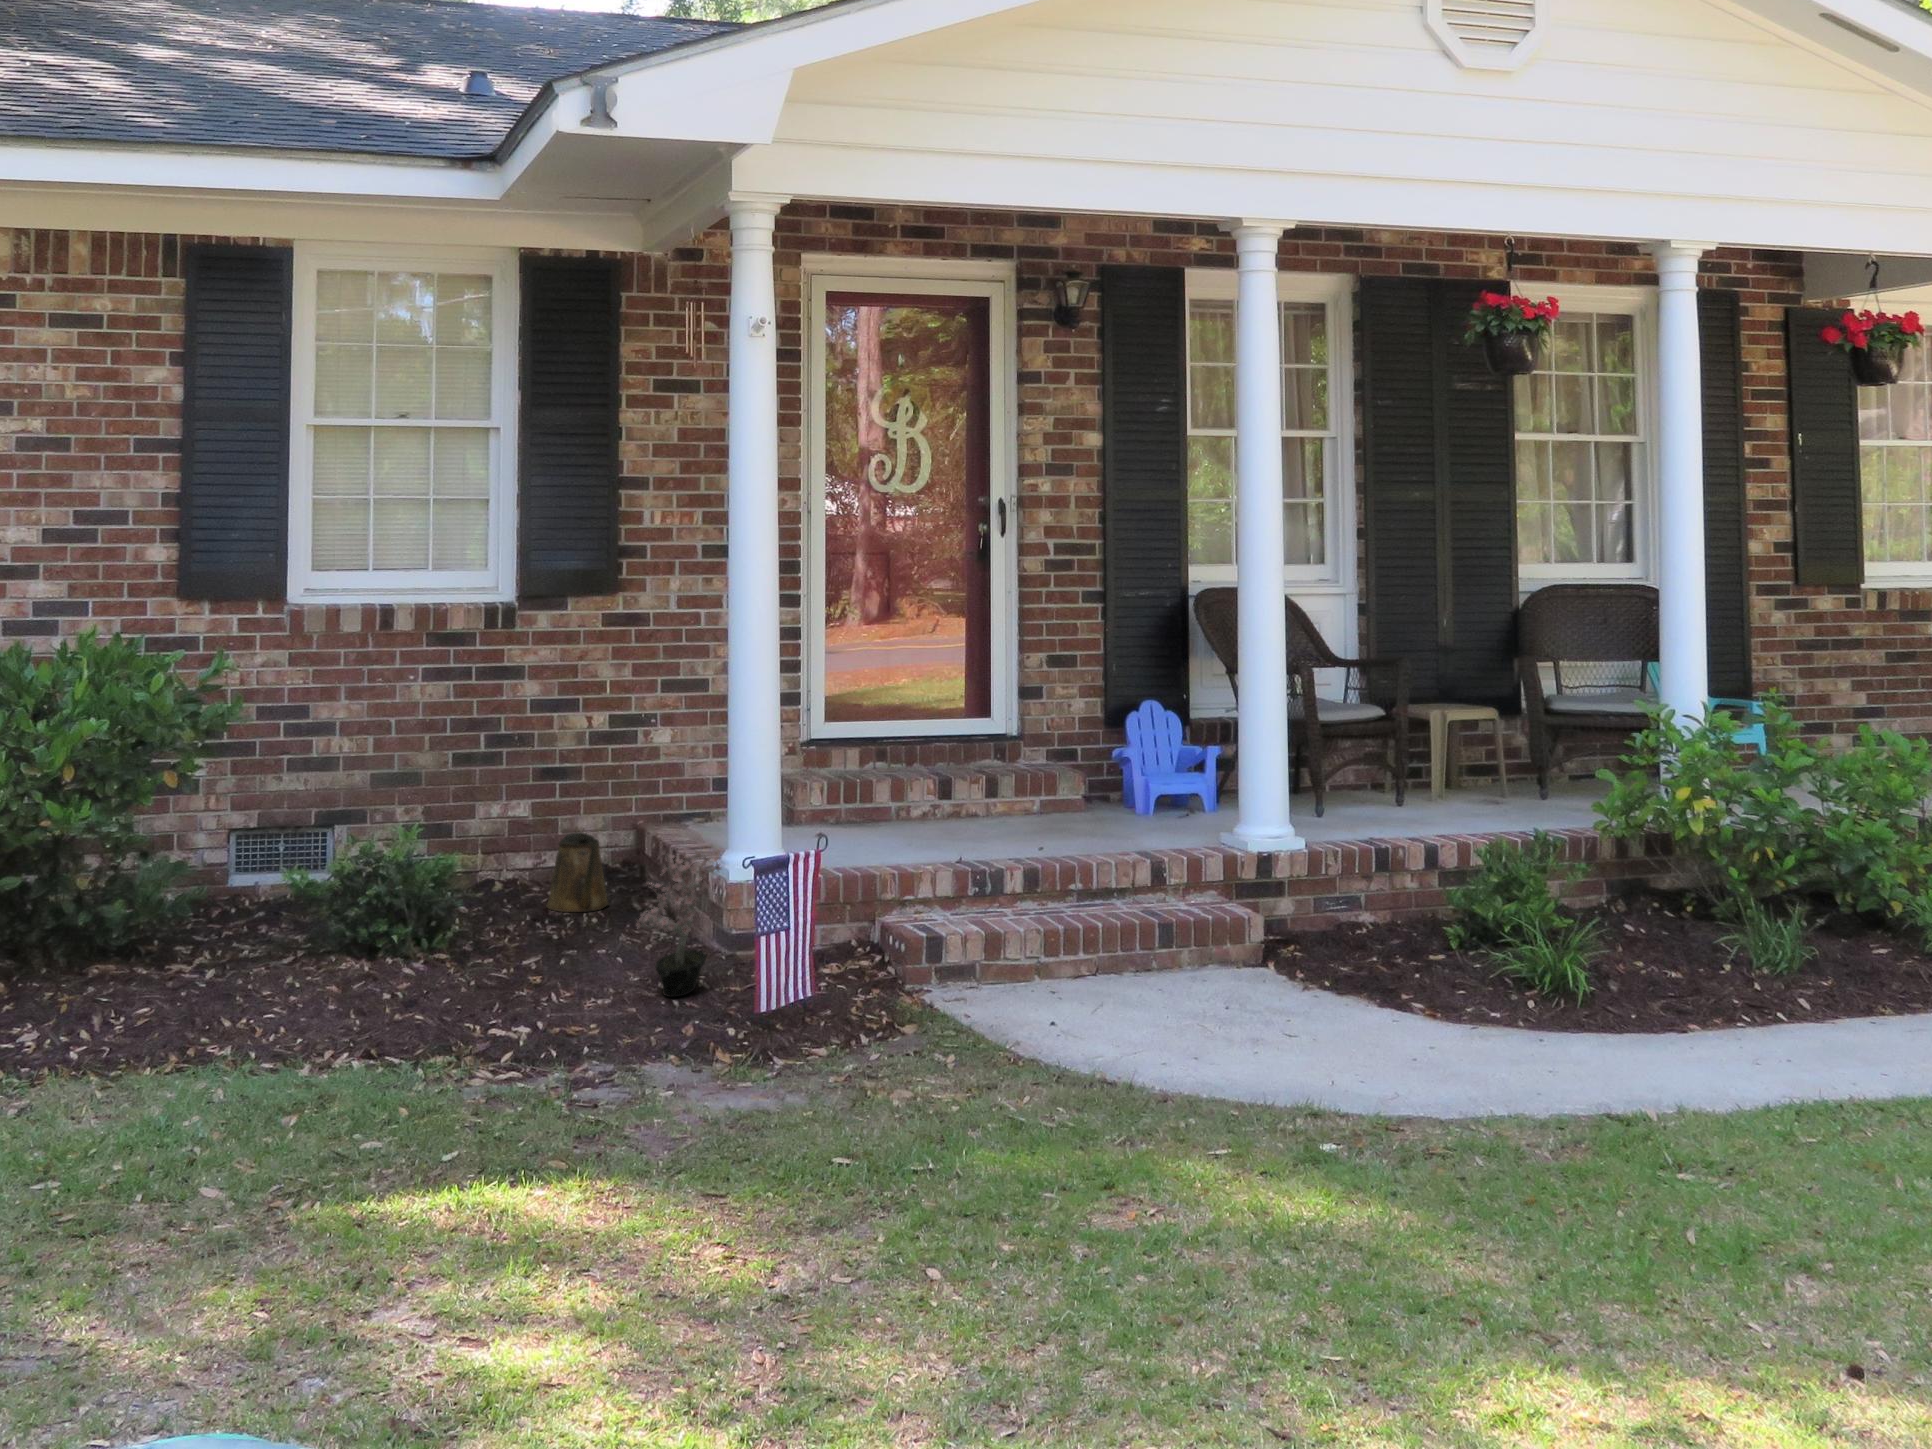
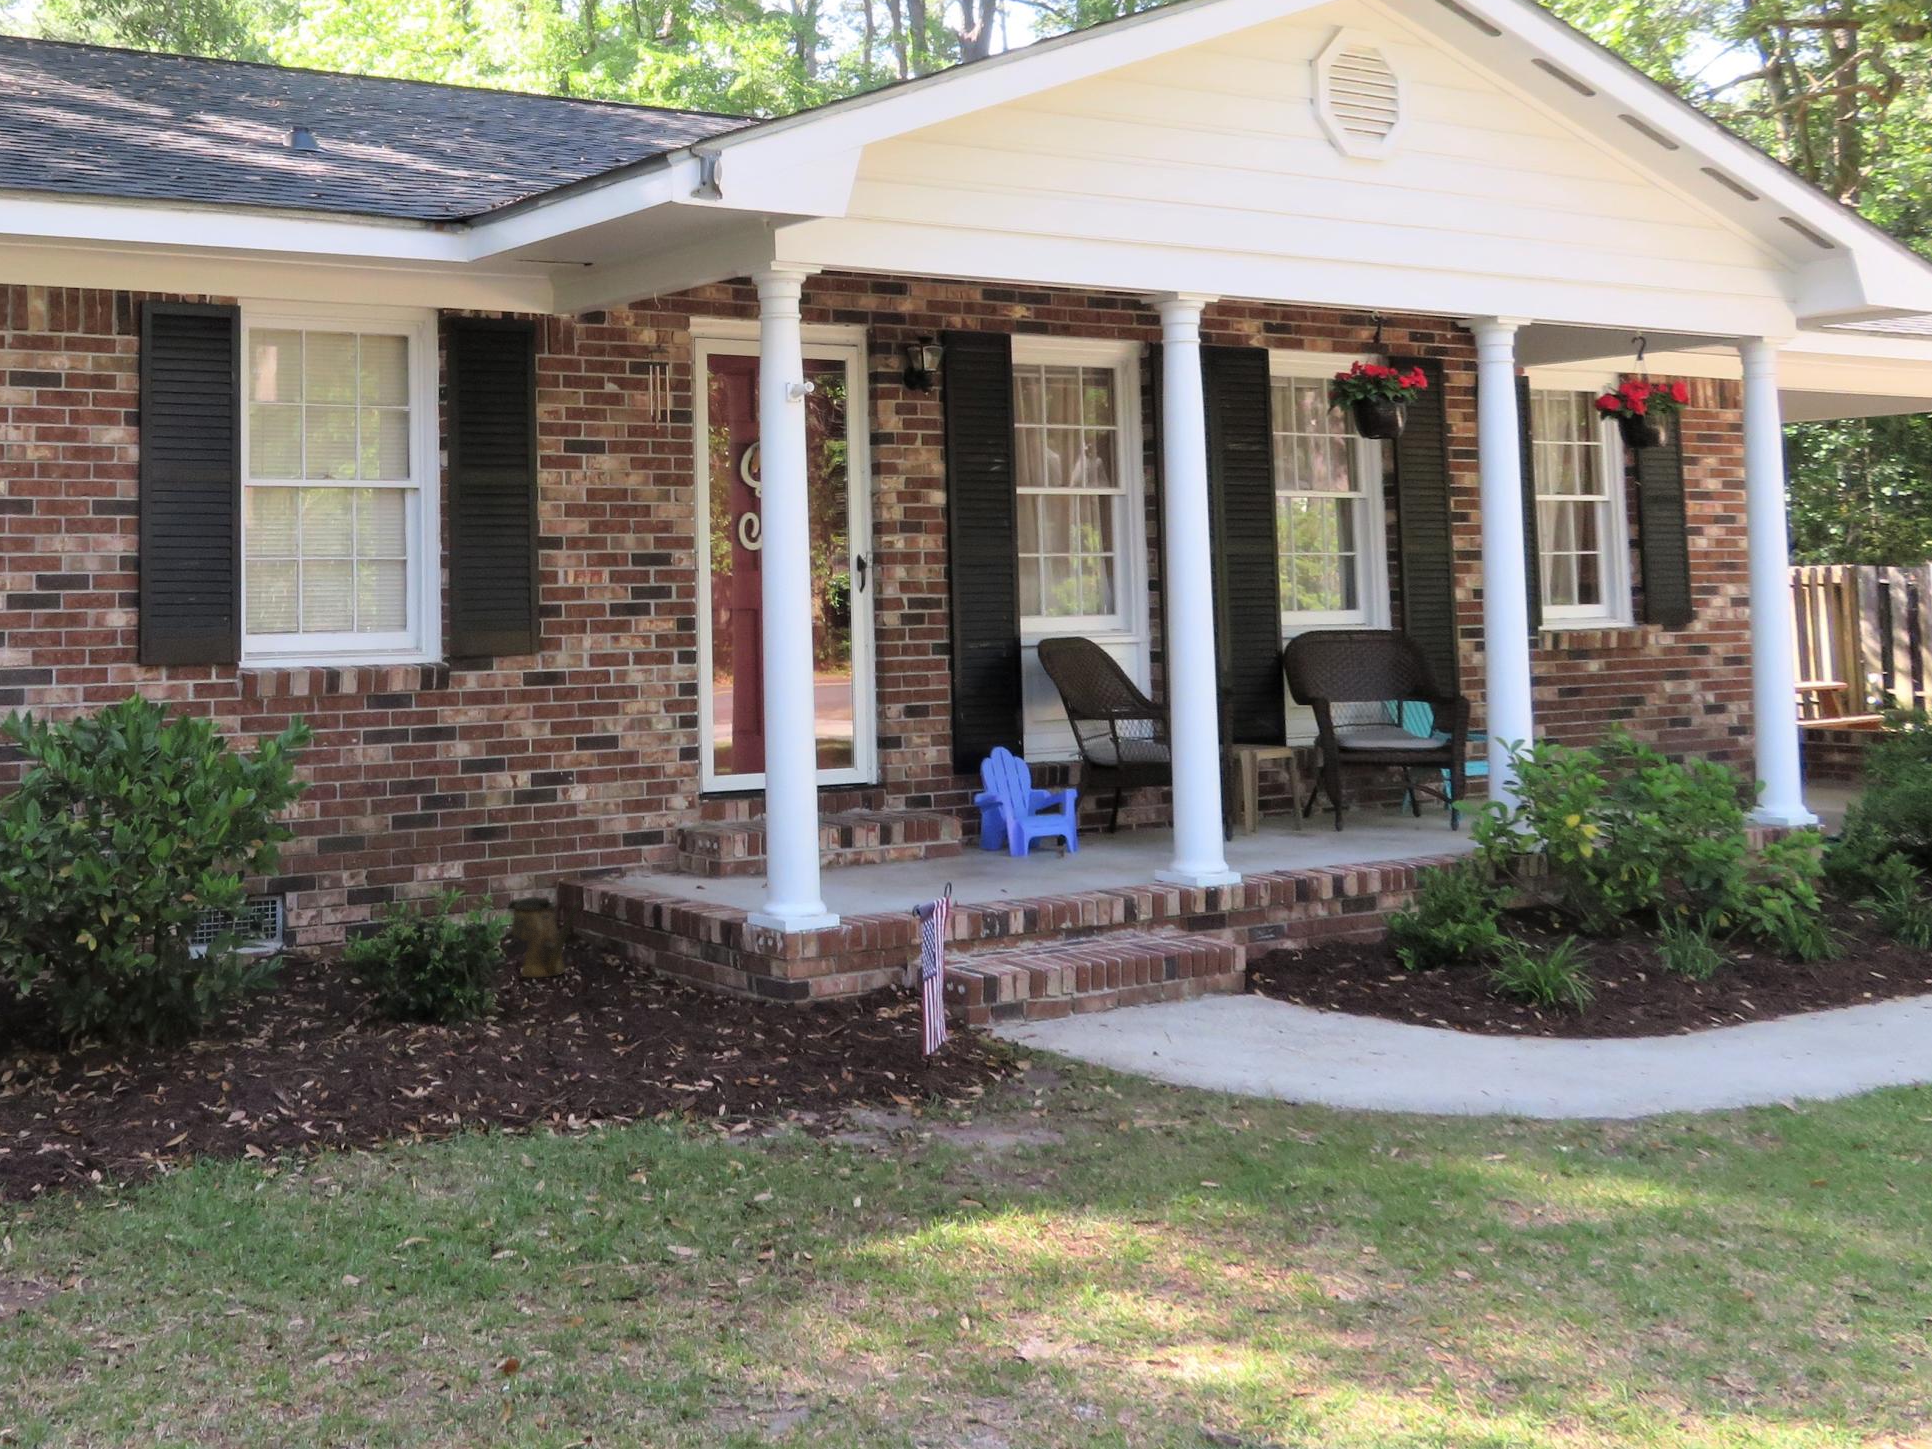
potted plant: present [637,851,721,997] -> none [709,892,821,1047]

